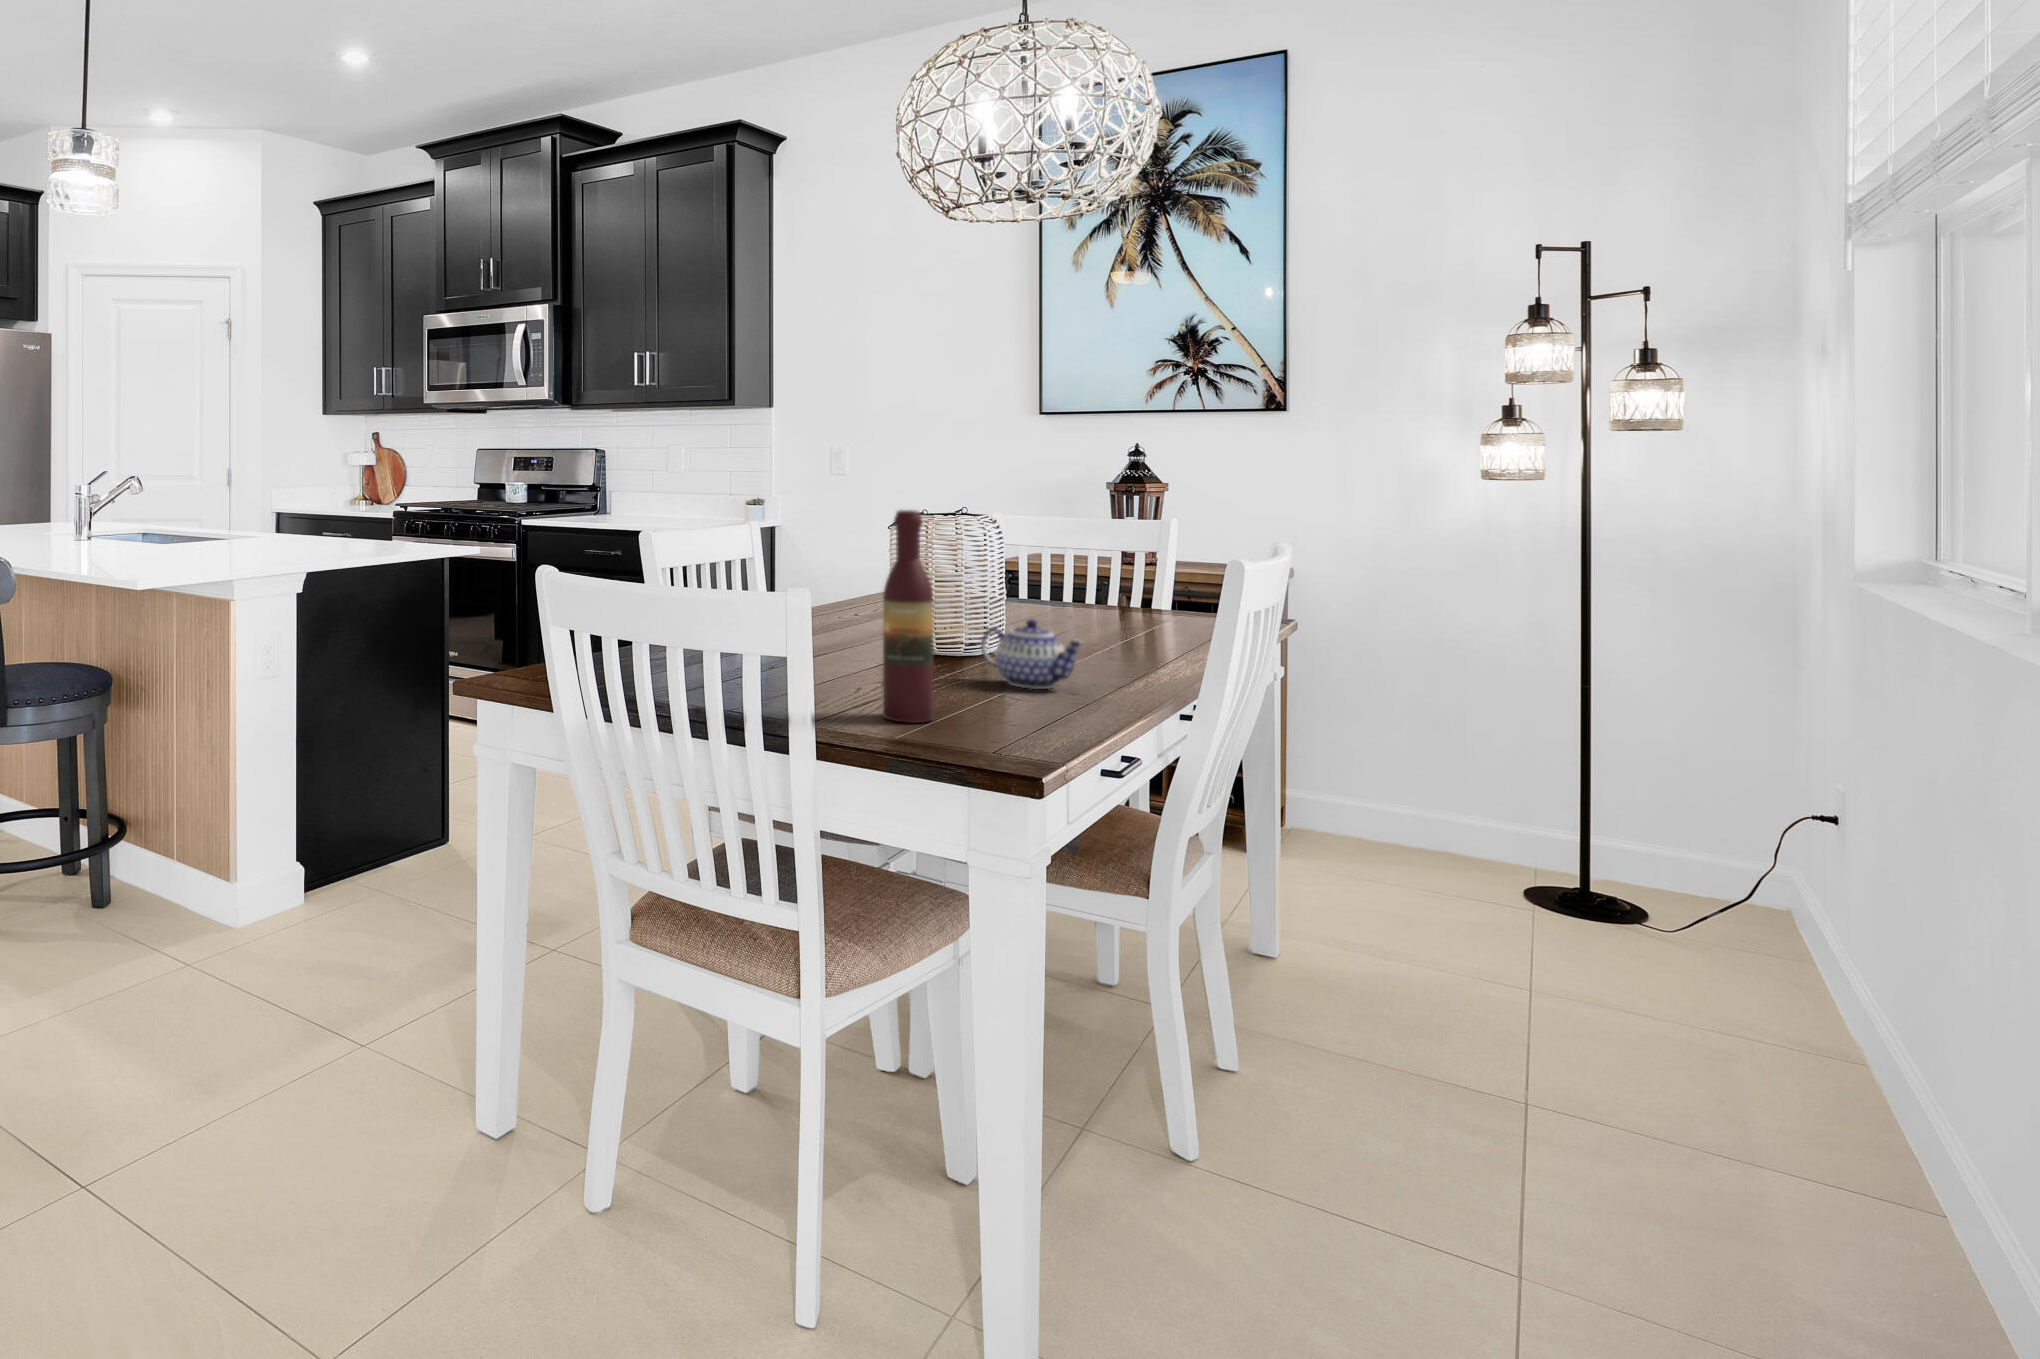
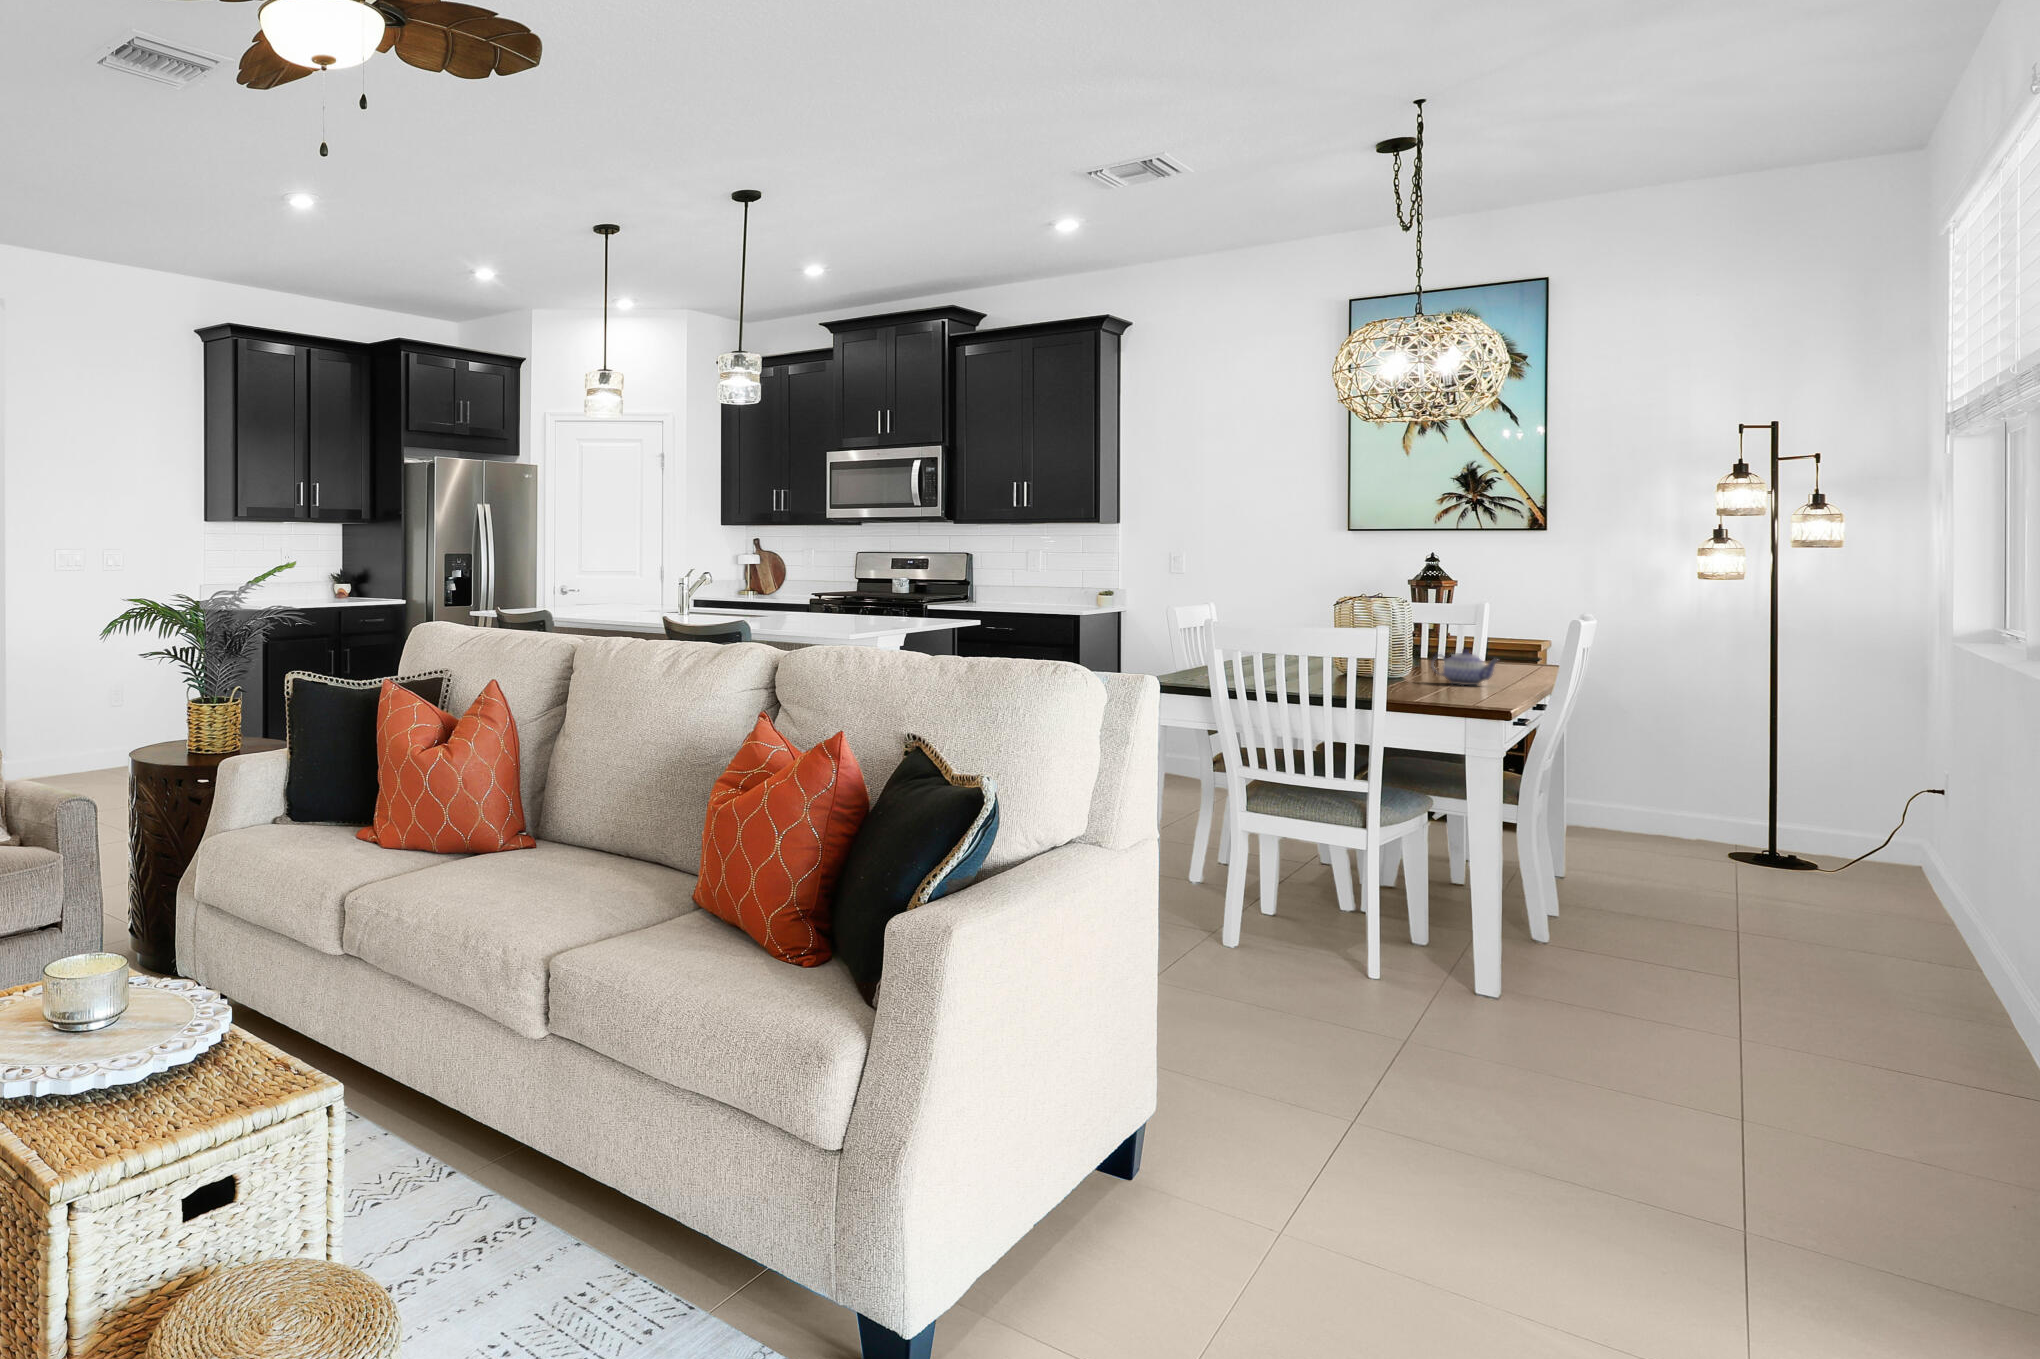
wine bottle: present [883,510,934,723] -> none [1406,589,1436,694]

